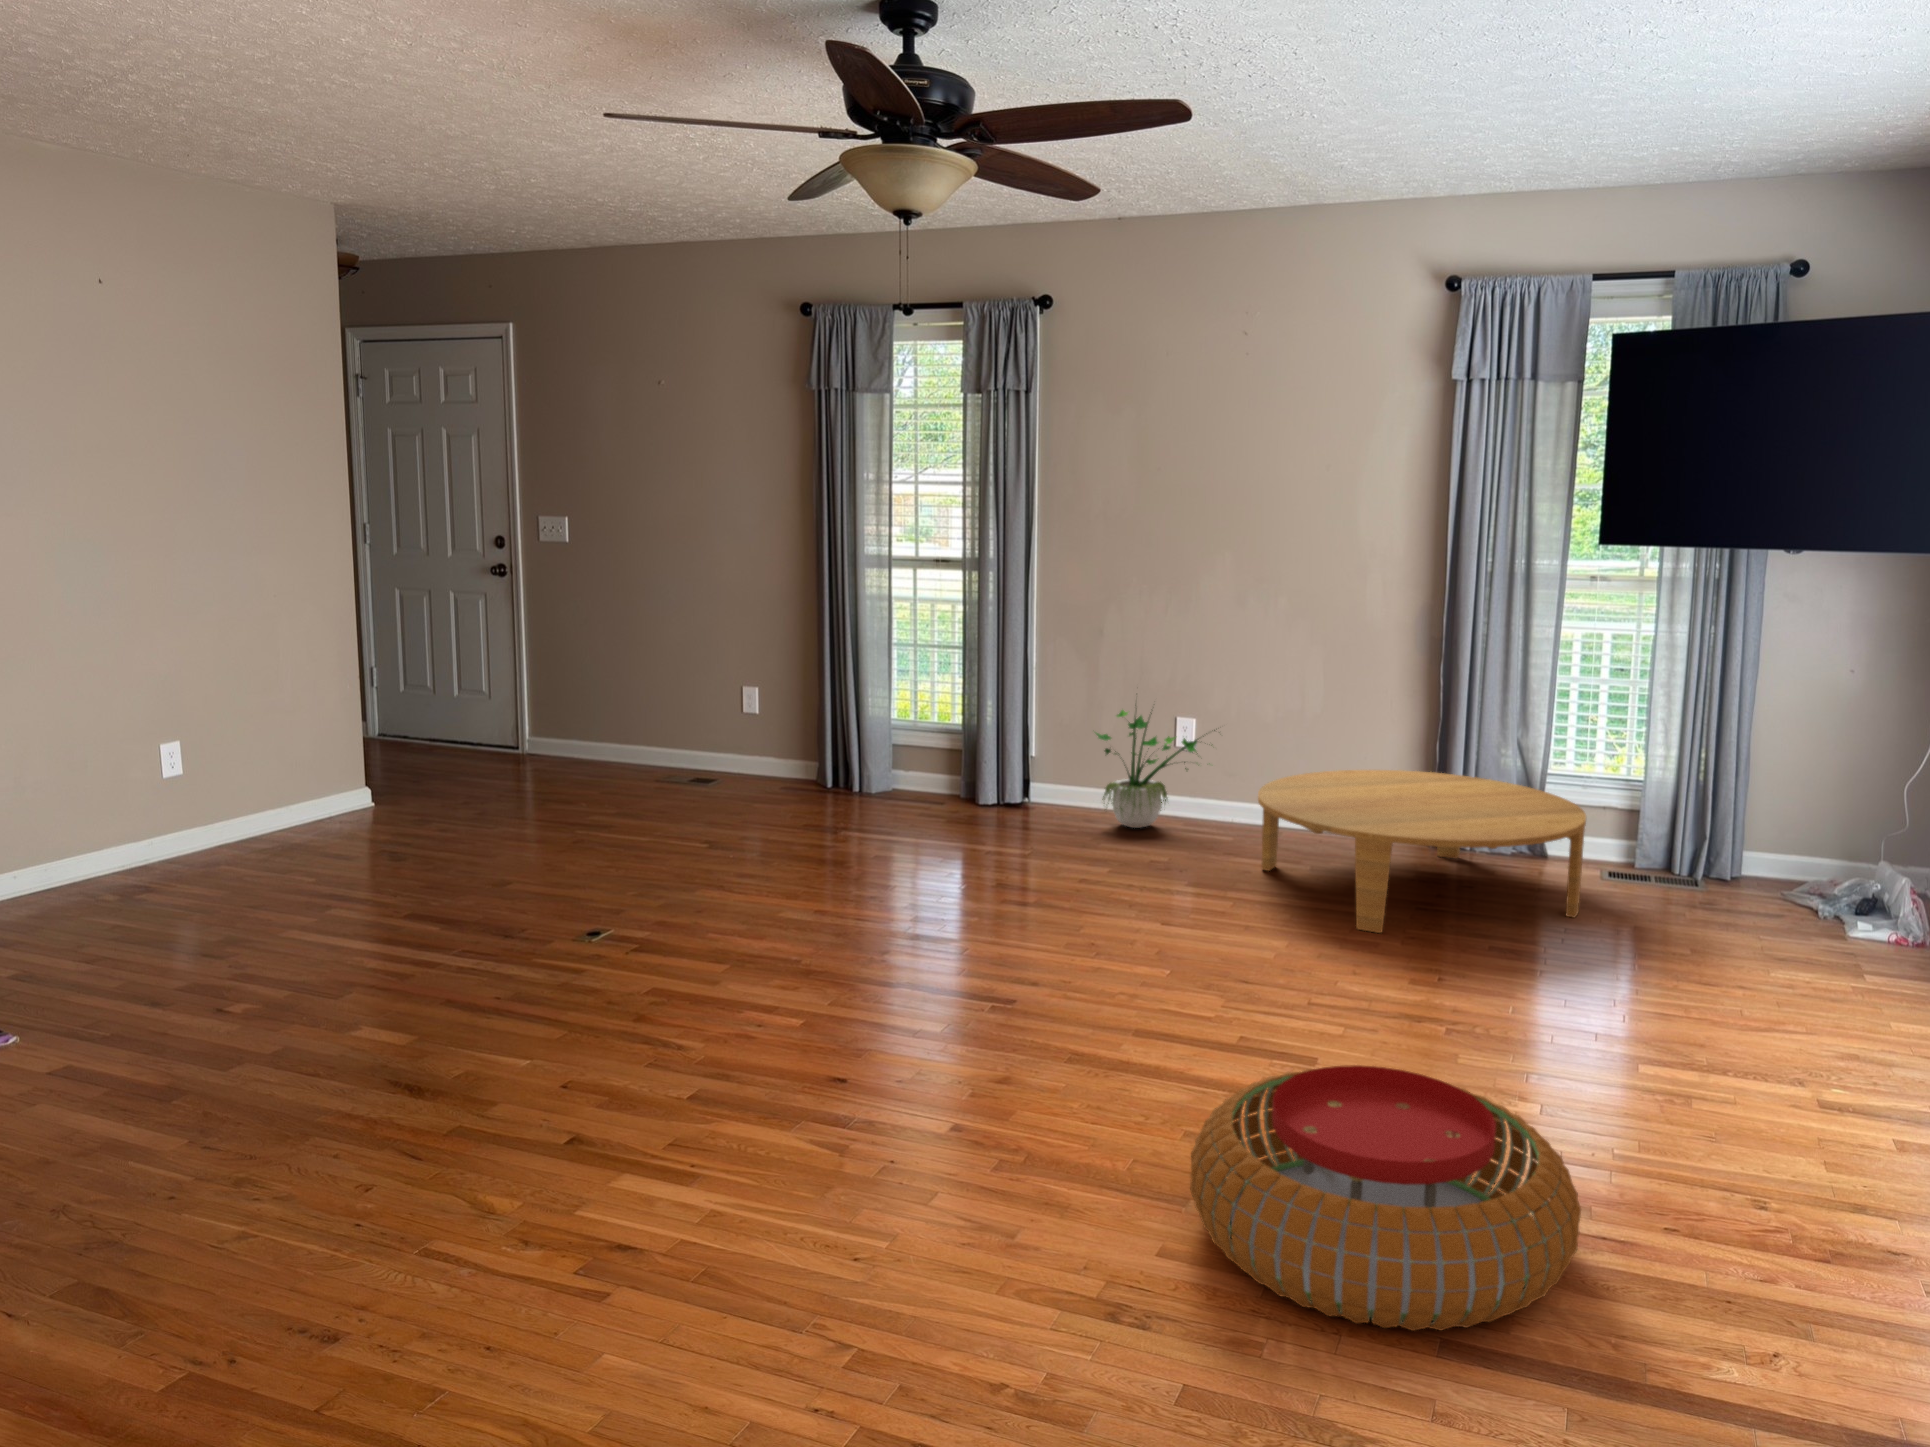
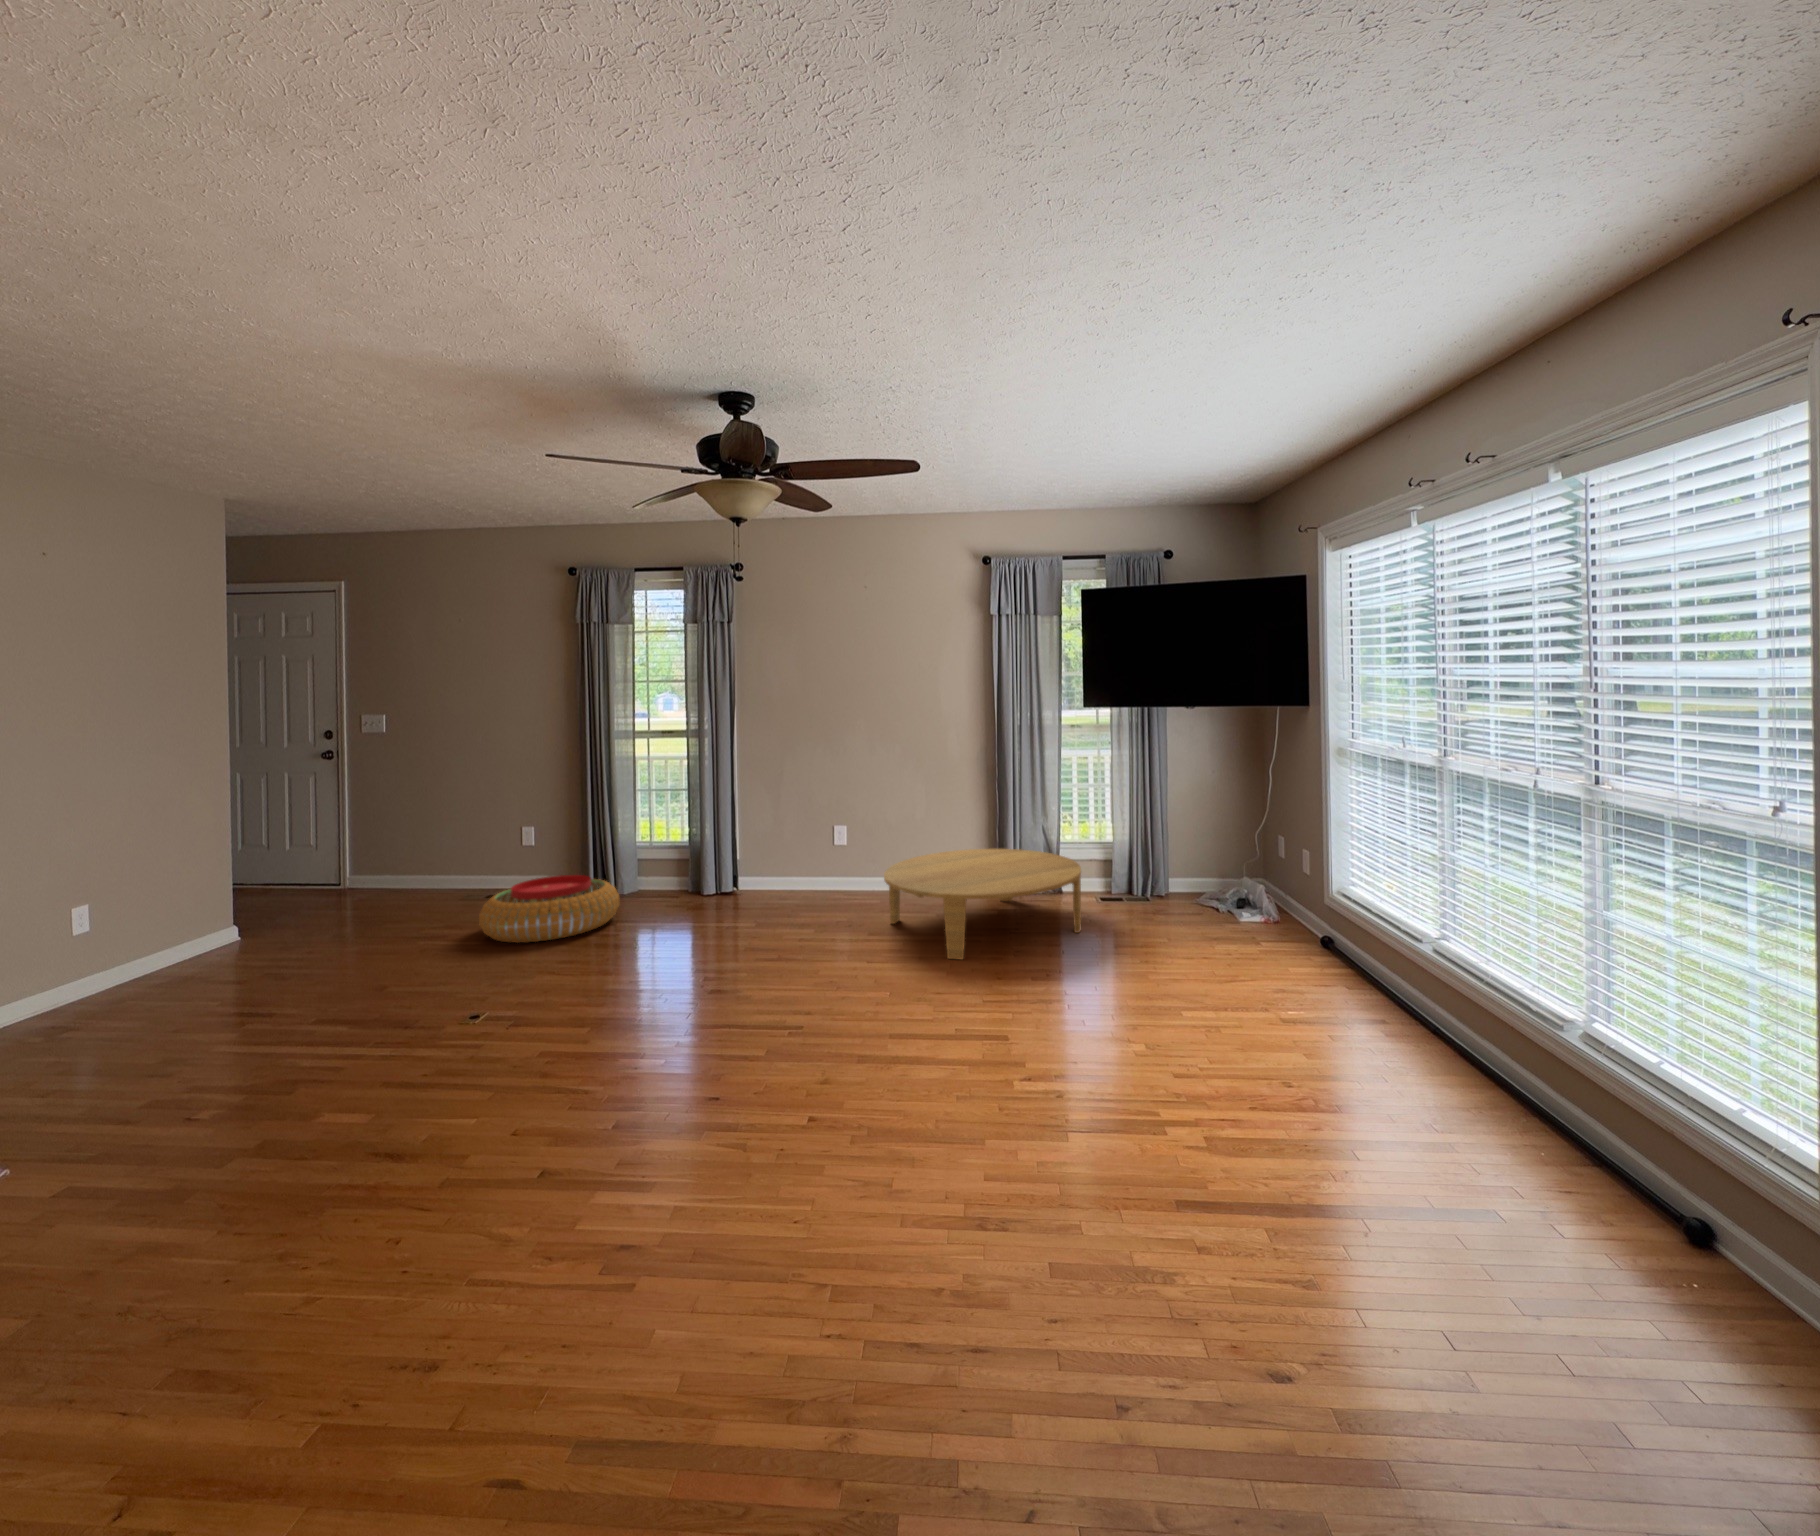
potted plant: present [1096,705,1215,828] -> none [778,806,868,903]
pouf: present [1190,1065,1581,1331] -> present [479,875,619,943]

